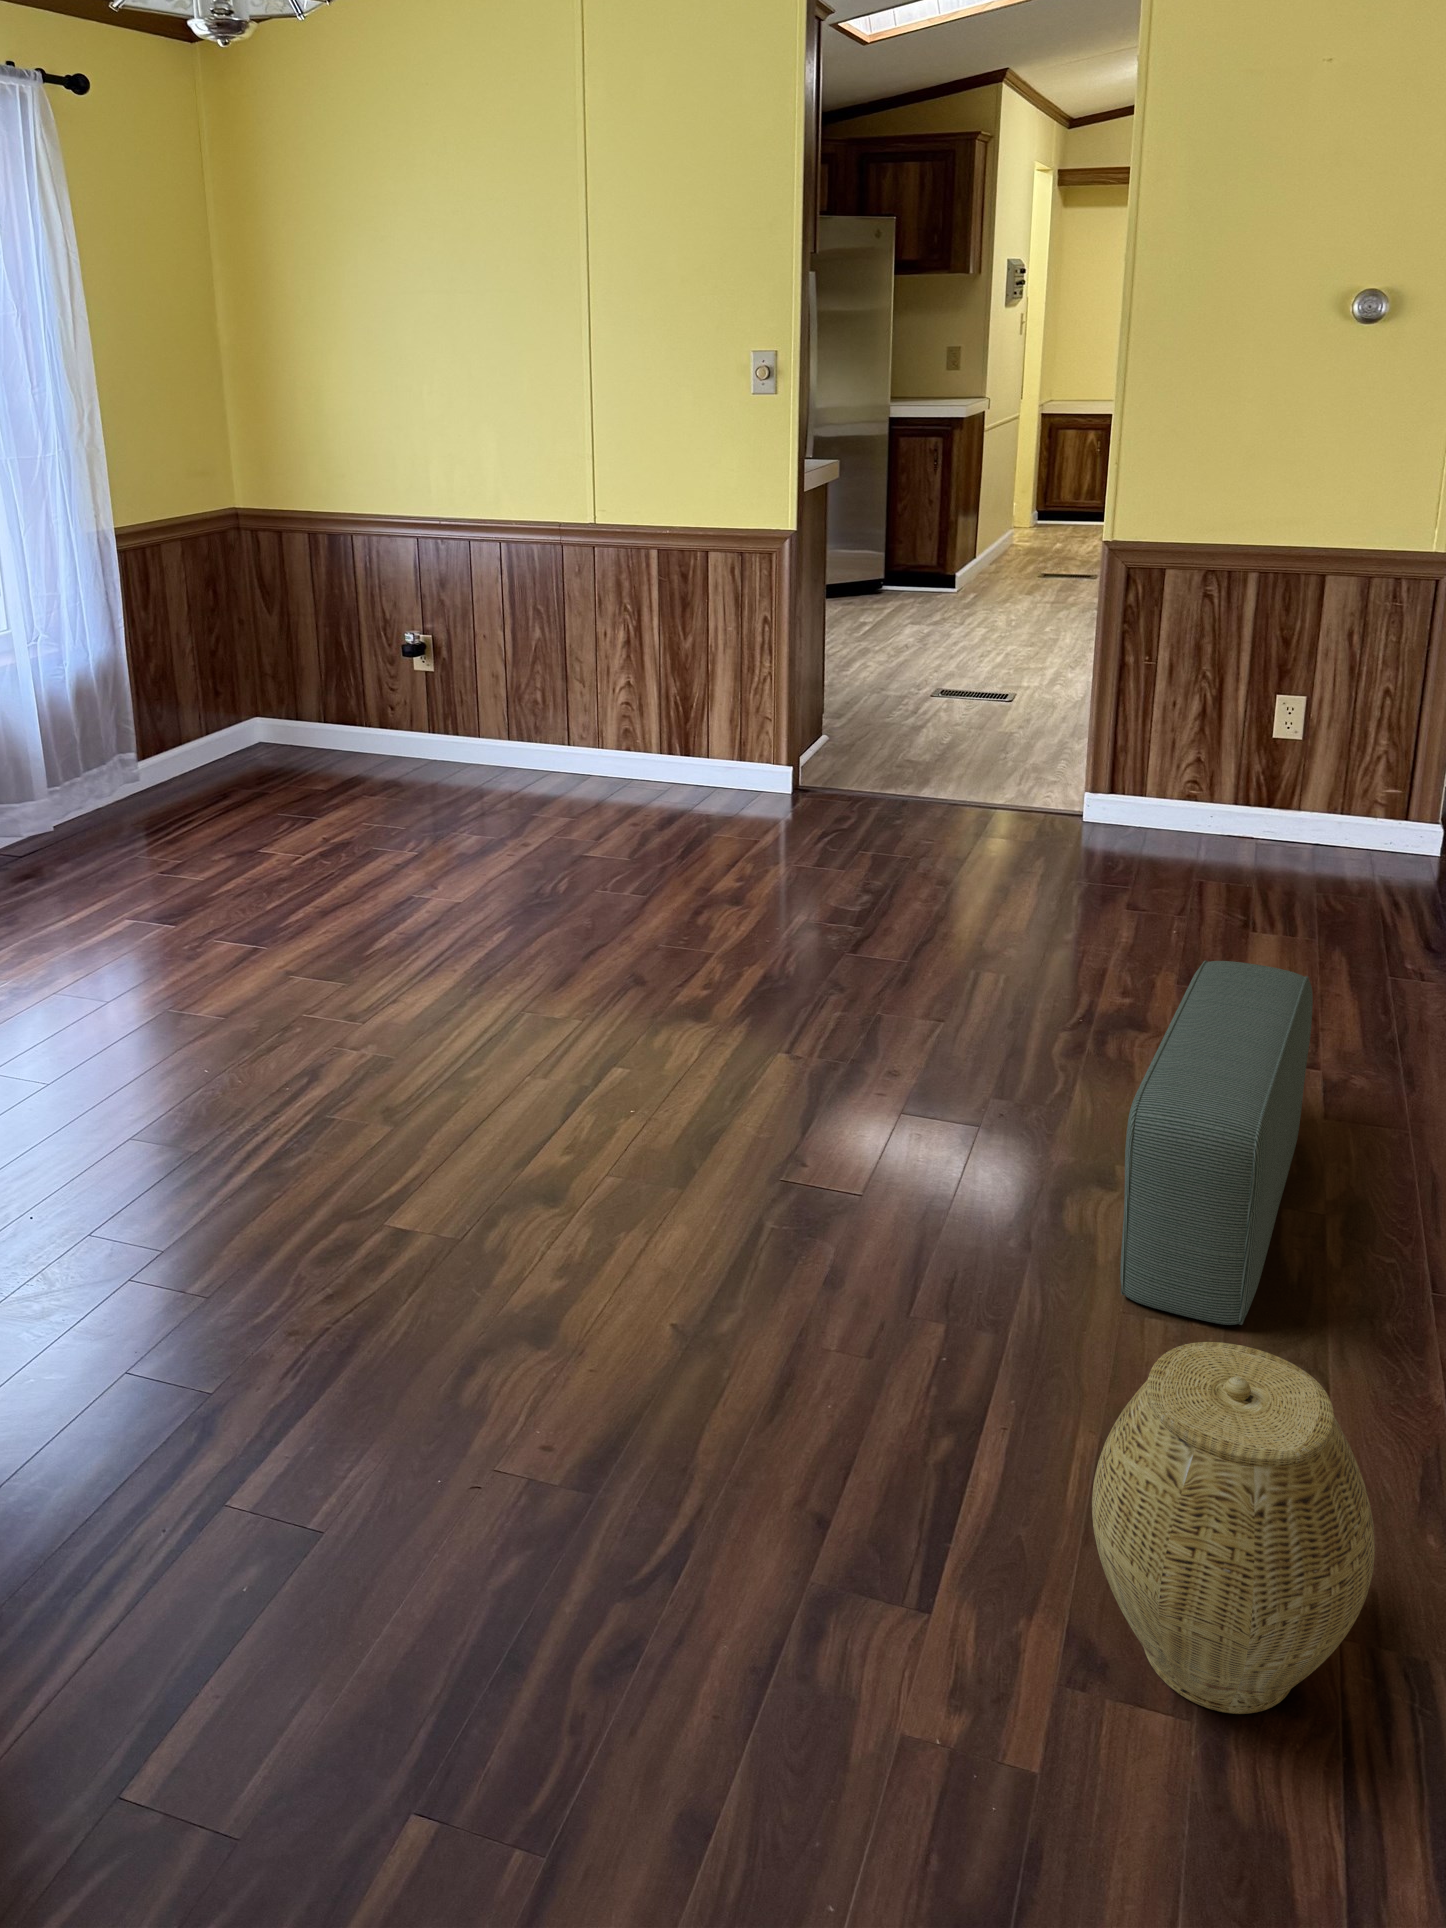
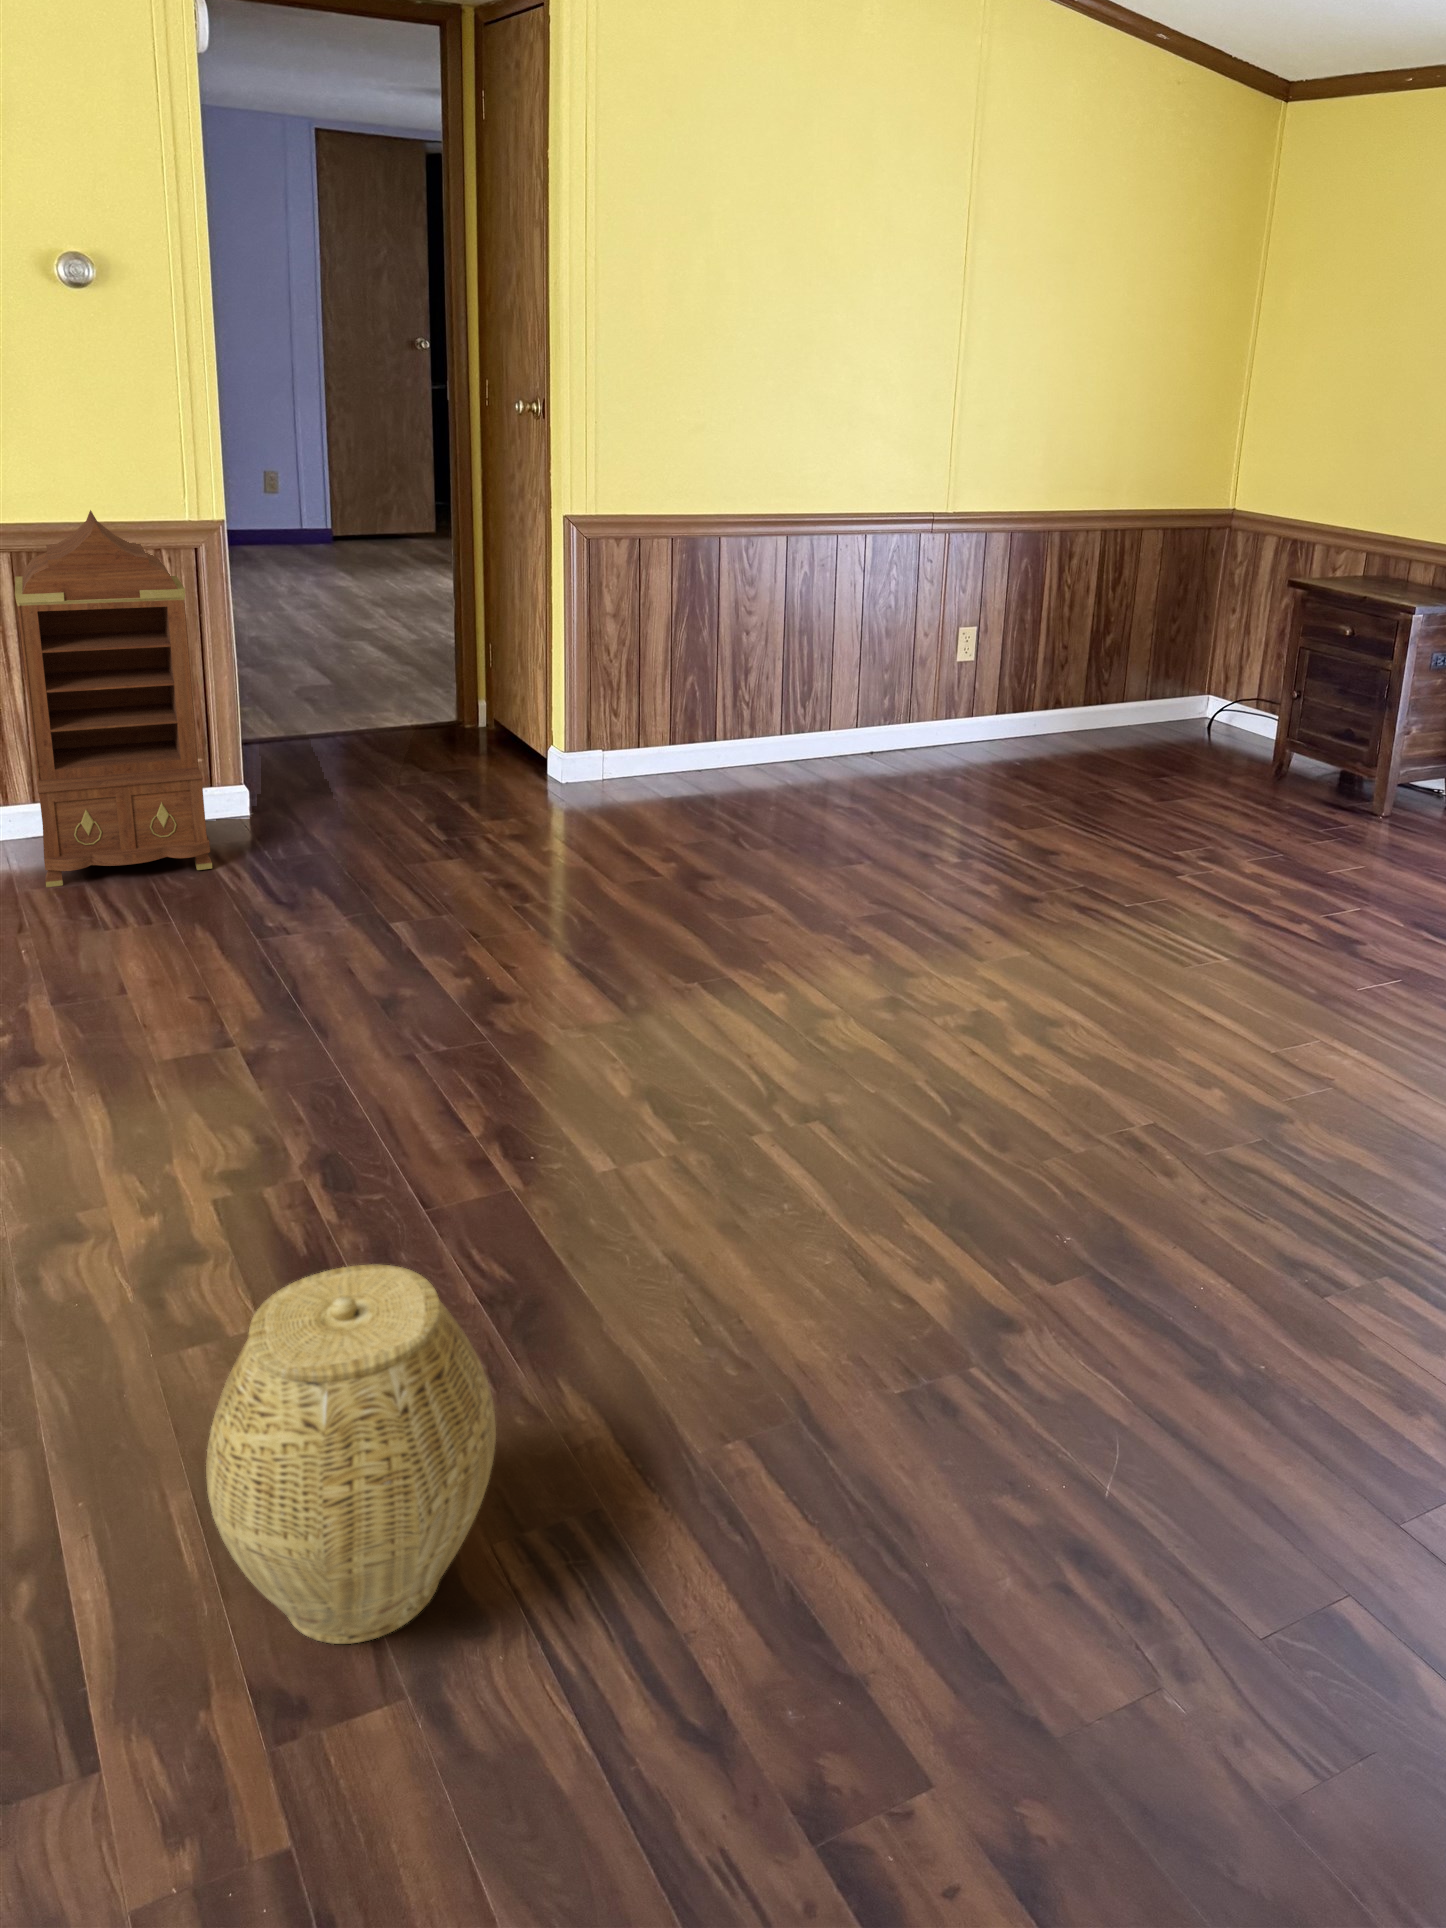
cabinet: none [1223,537,1409,905] -> present [15,510,212,887]
pouf: present [1120,961,1313,1325] -> none [89,931,255,1313]

